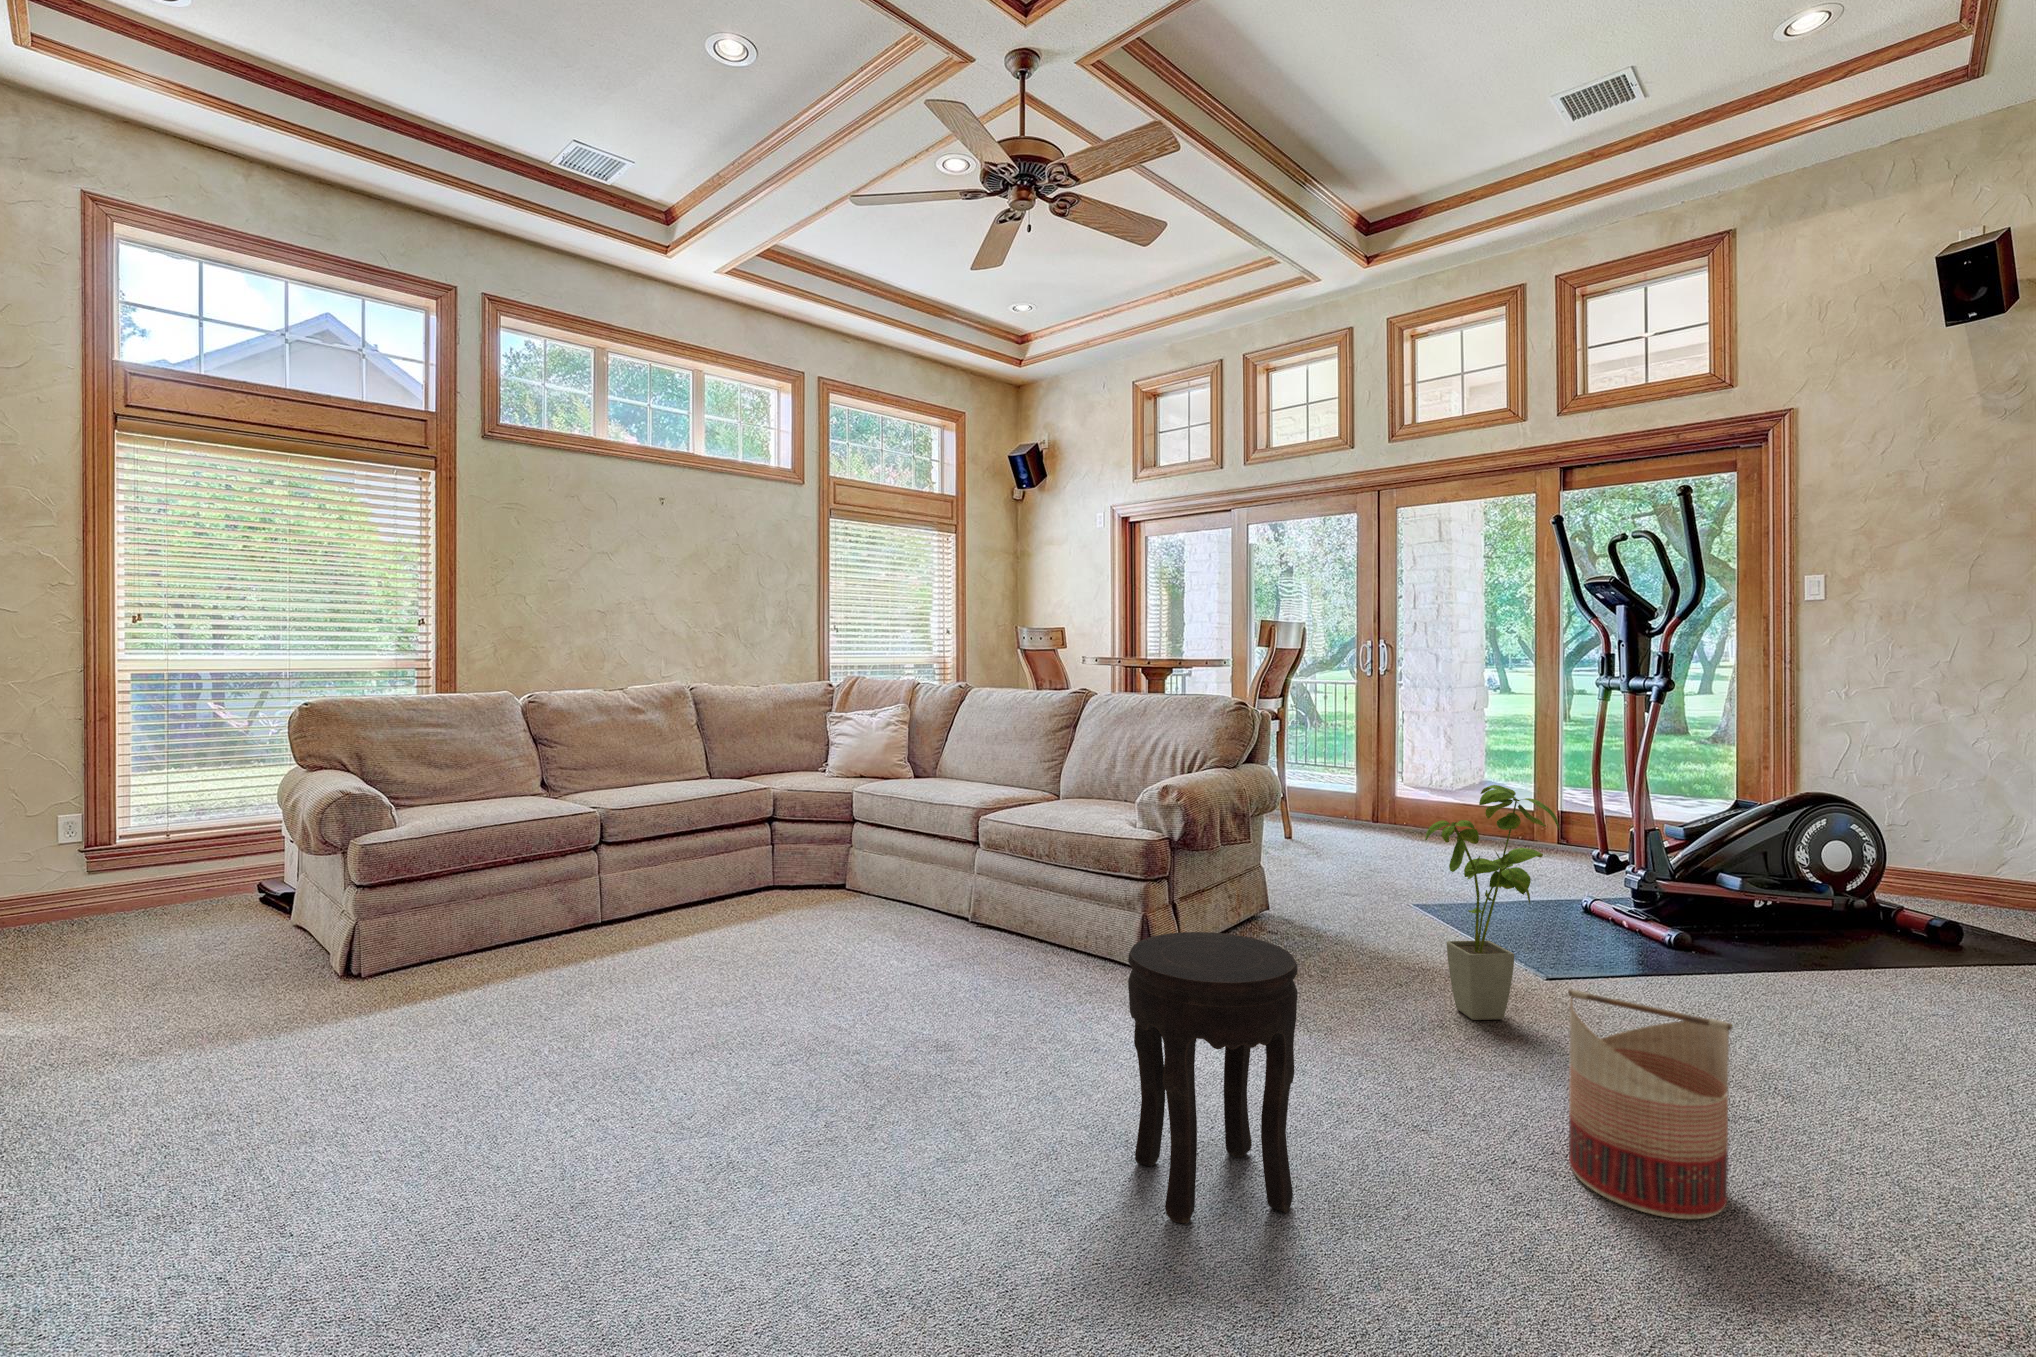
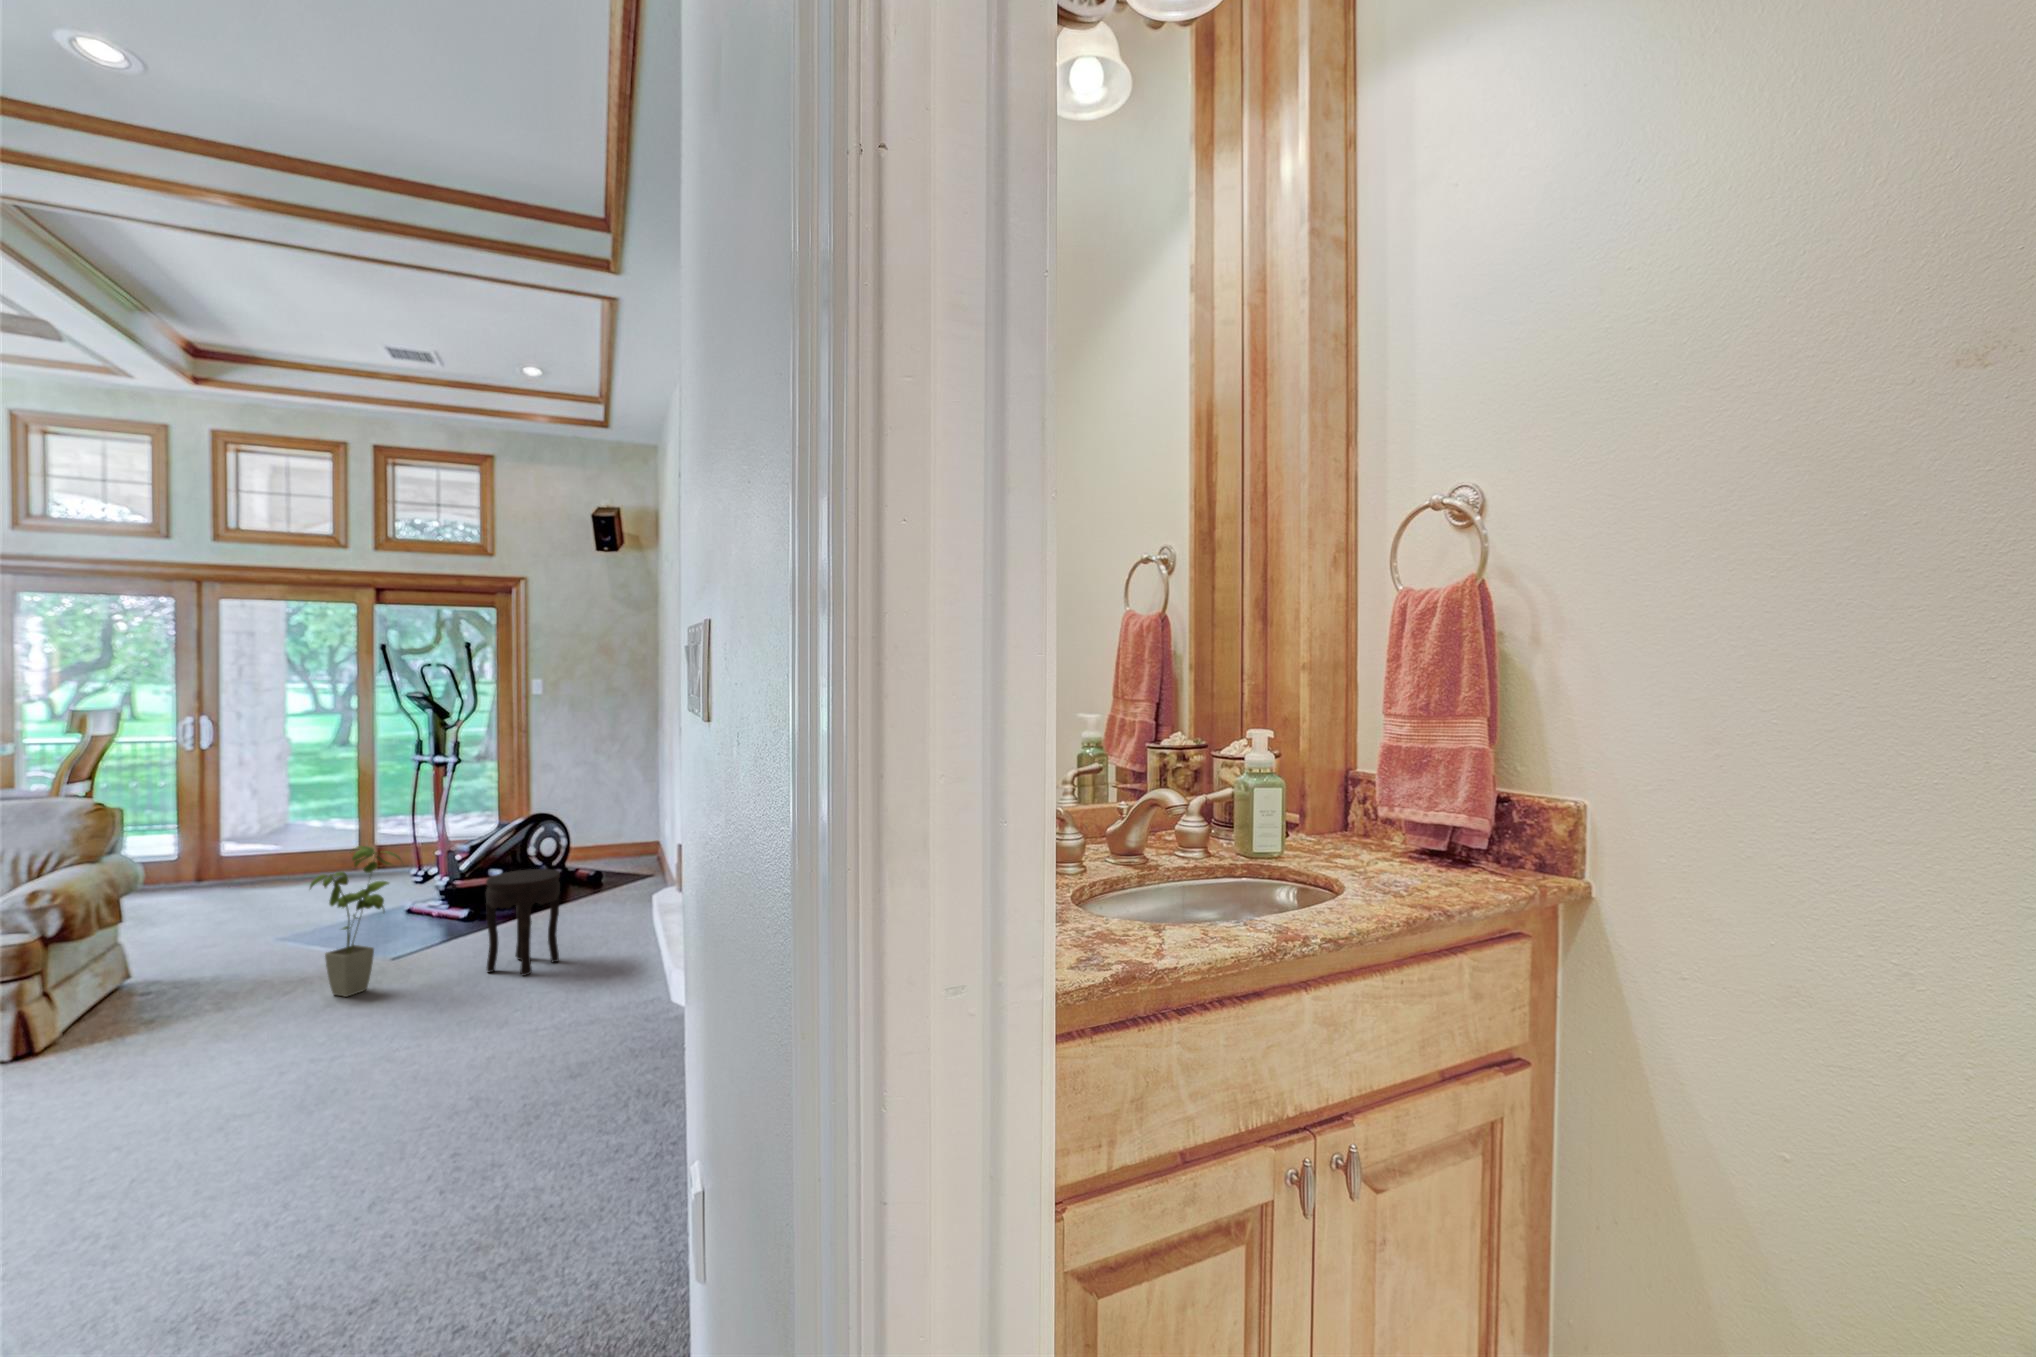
side table: present [1128,932,1298,1223] -> present [486,869,560,976]
basket: present [1568,990,1732,1219] -> none [421,942,498,1044]

